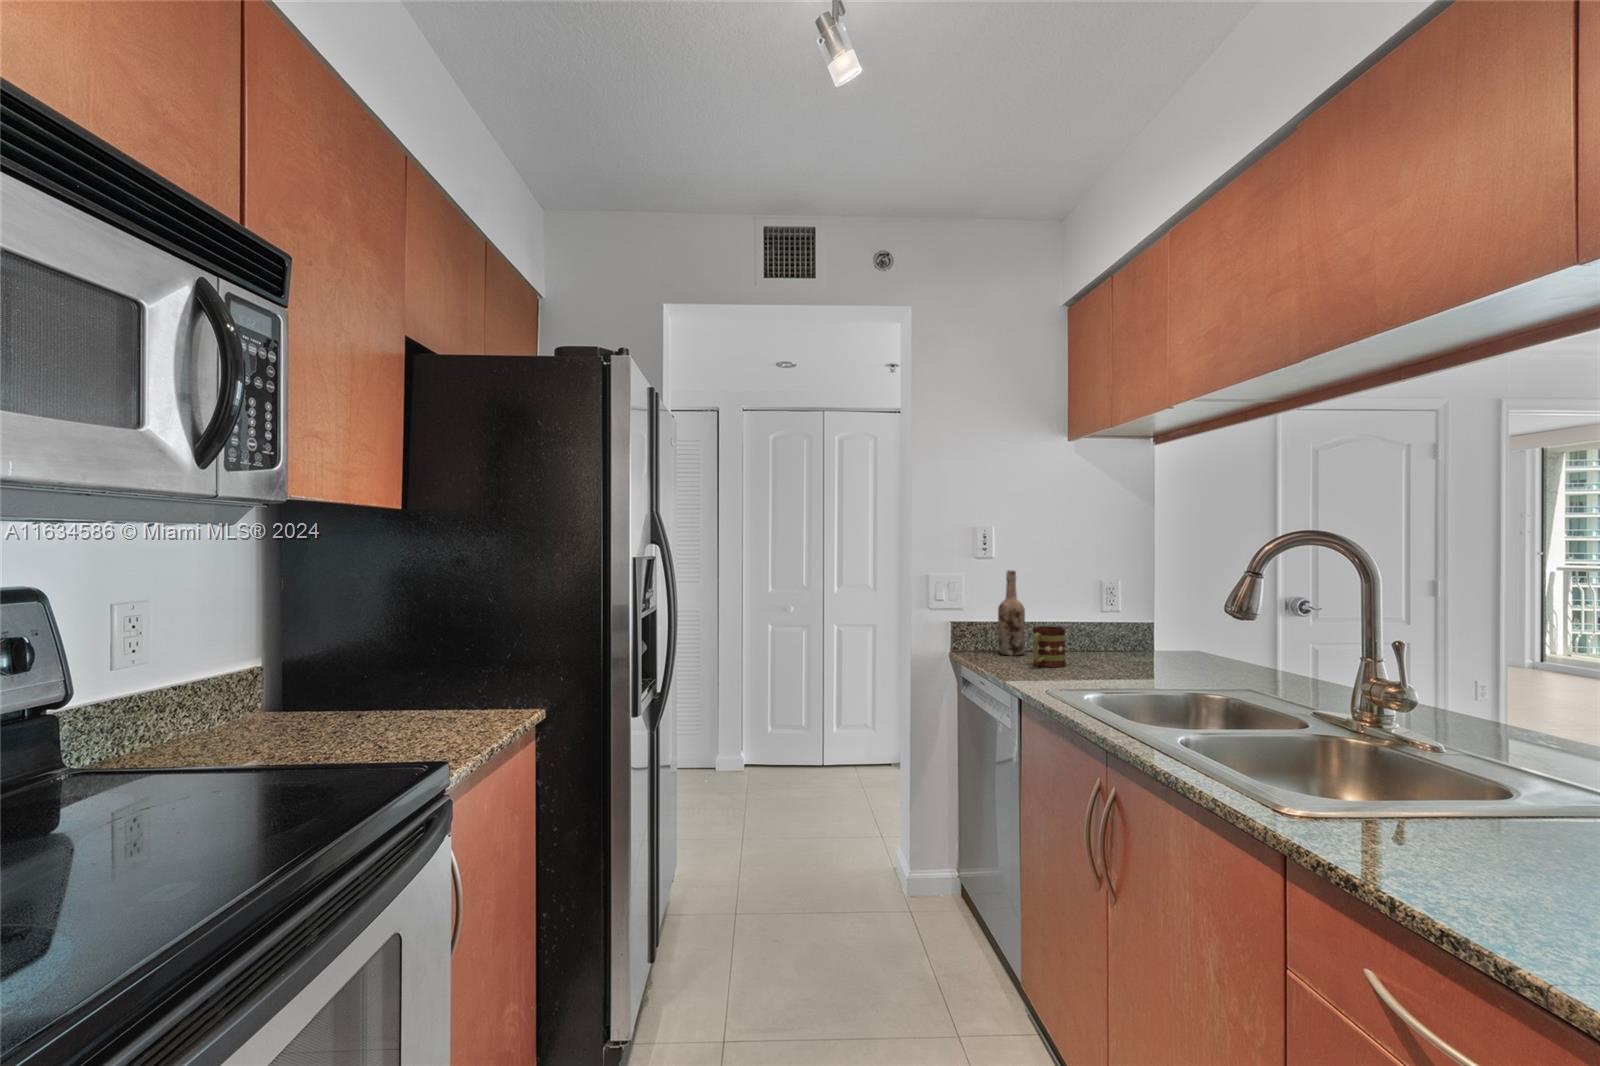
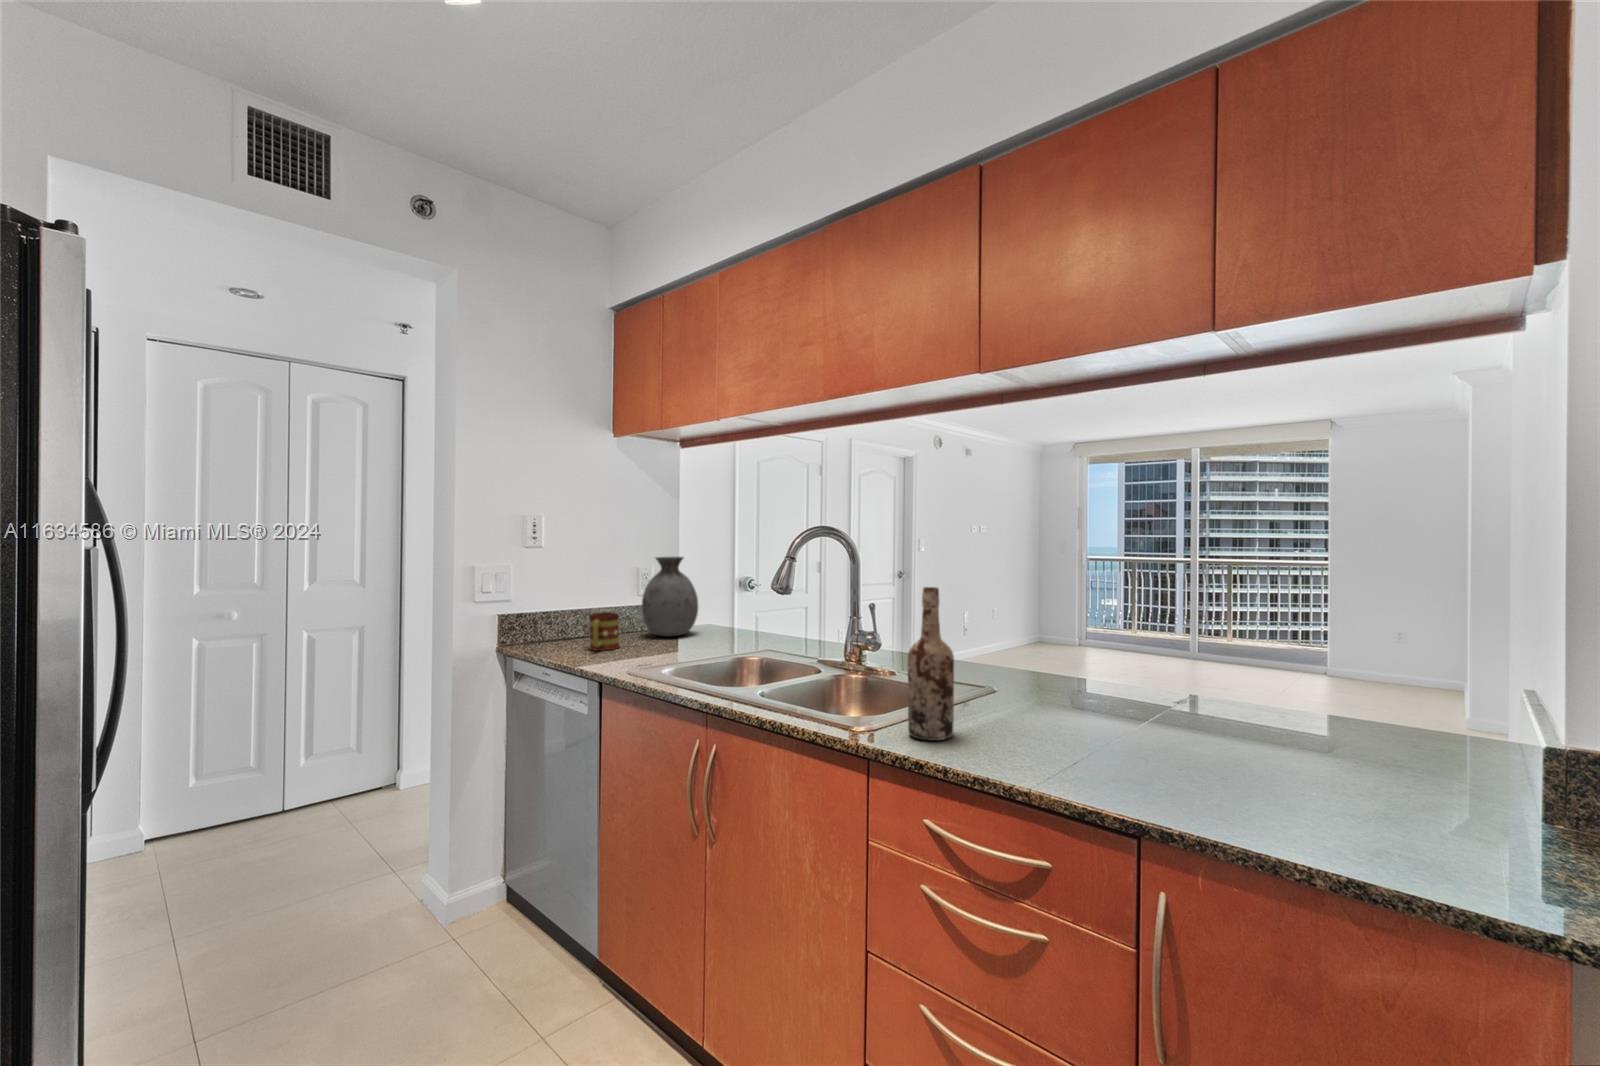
vase: none [1101,570,1170,661] -> present [642,557,698,636]
wine bottle: present [998,571,1025,656] -> present [908,587,954,741]

